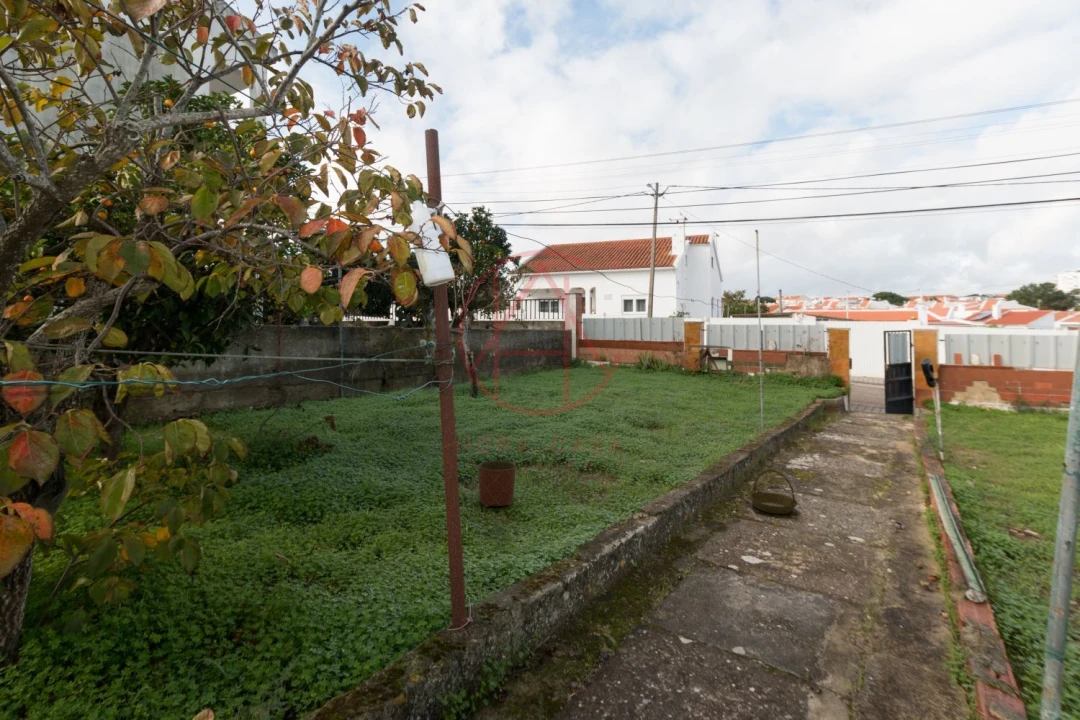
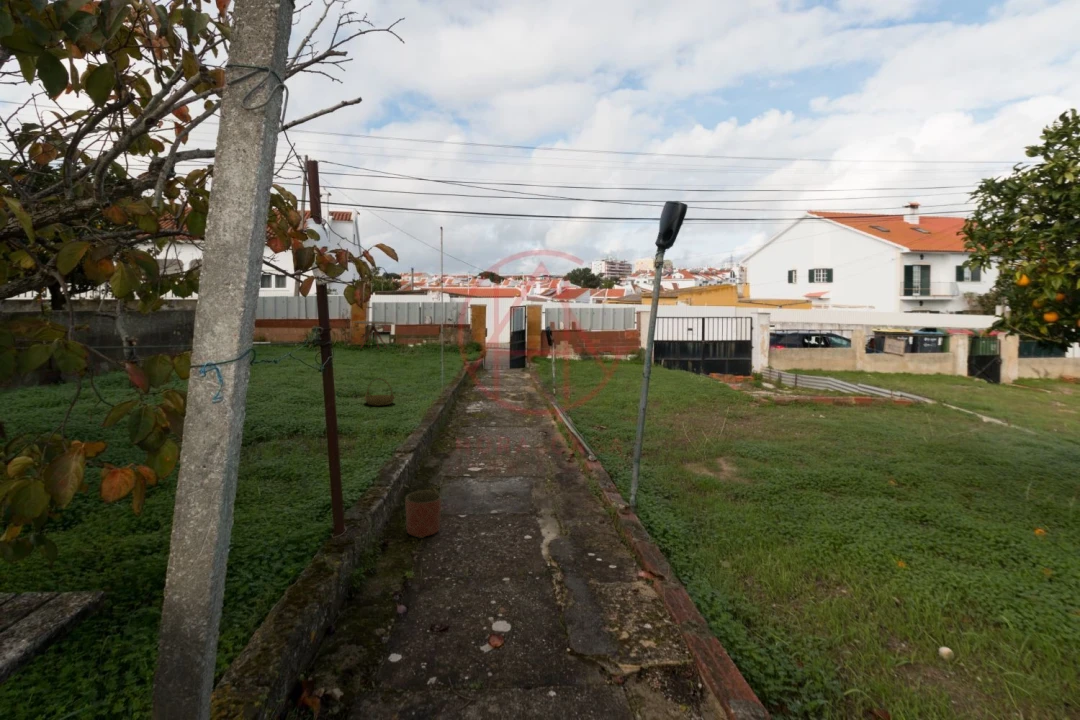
planter: present [479,460,516,507] -> present [405,491,441,538]
basket: present [749,470,798,514] -> present [365,378,395,406]

